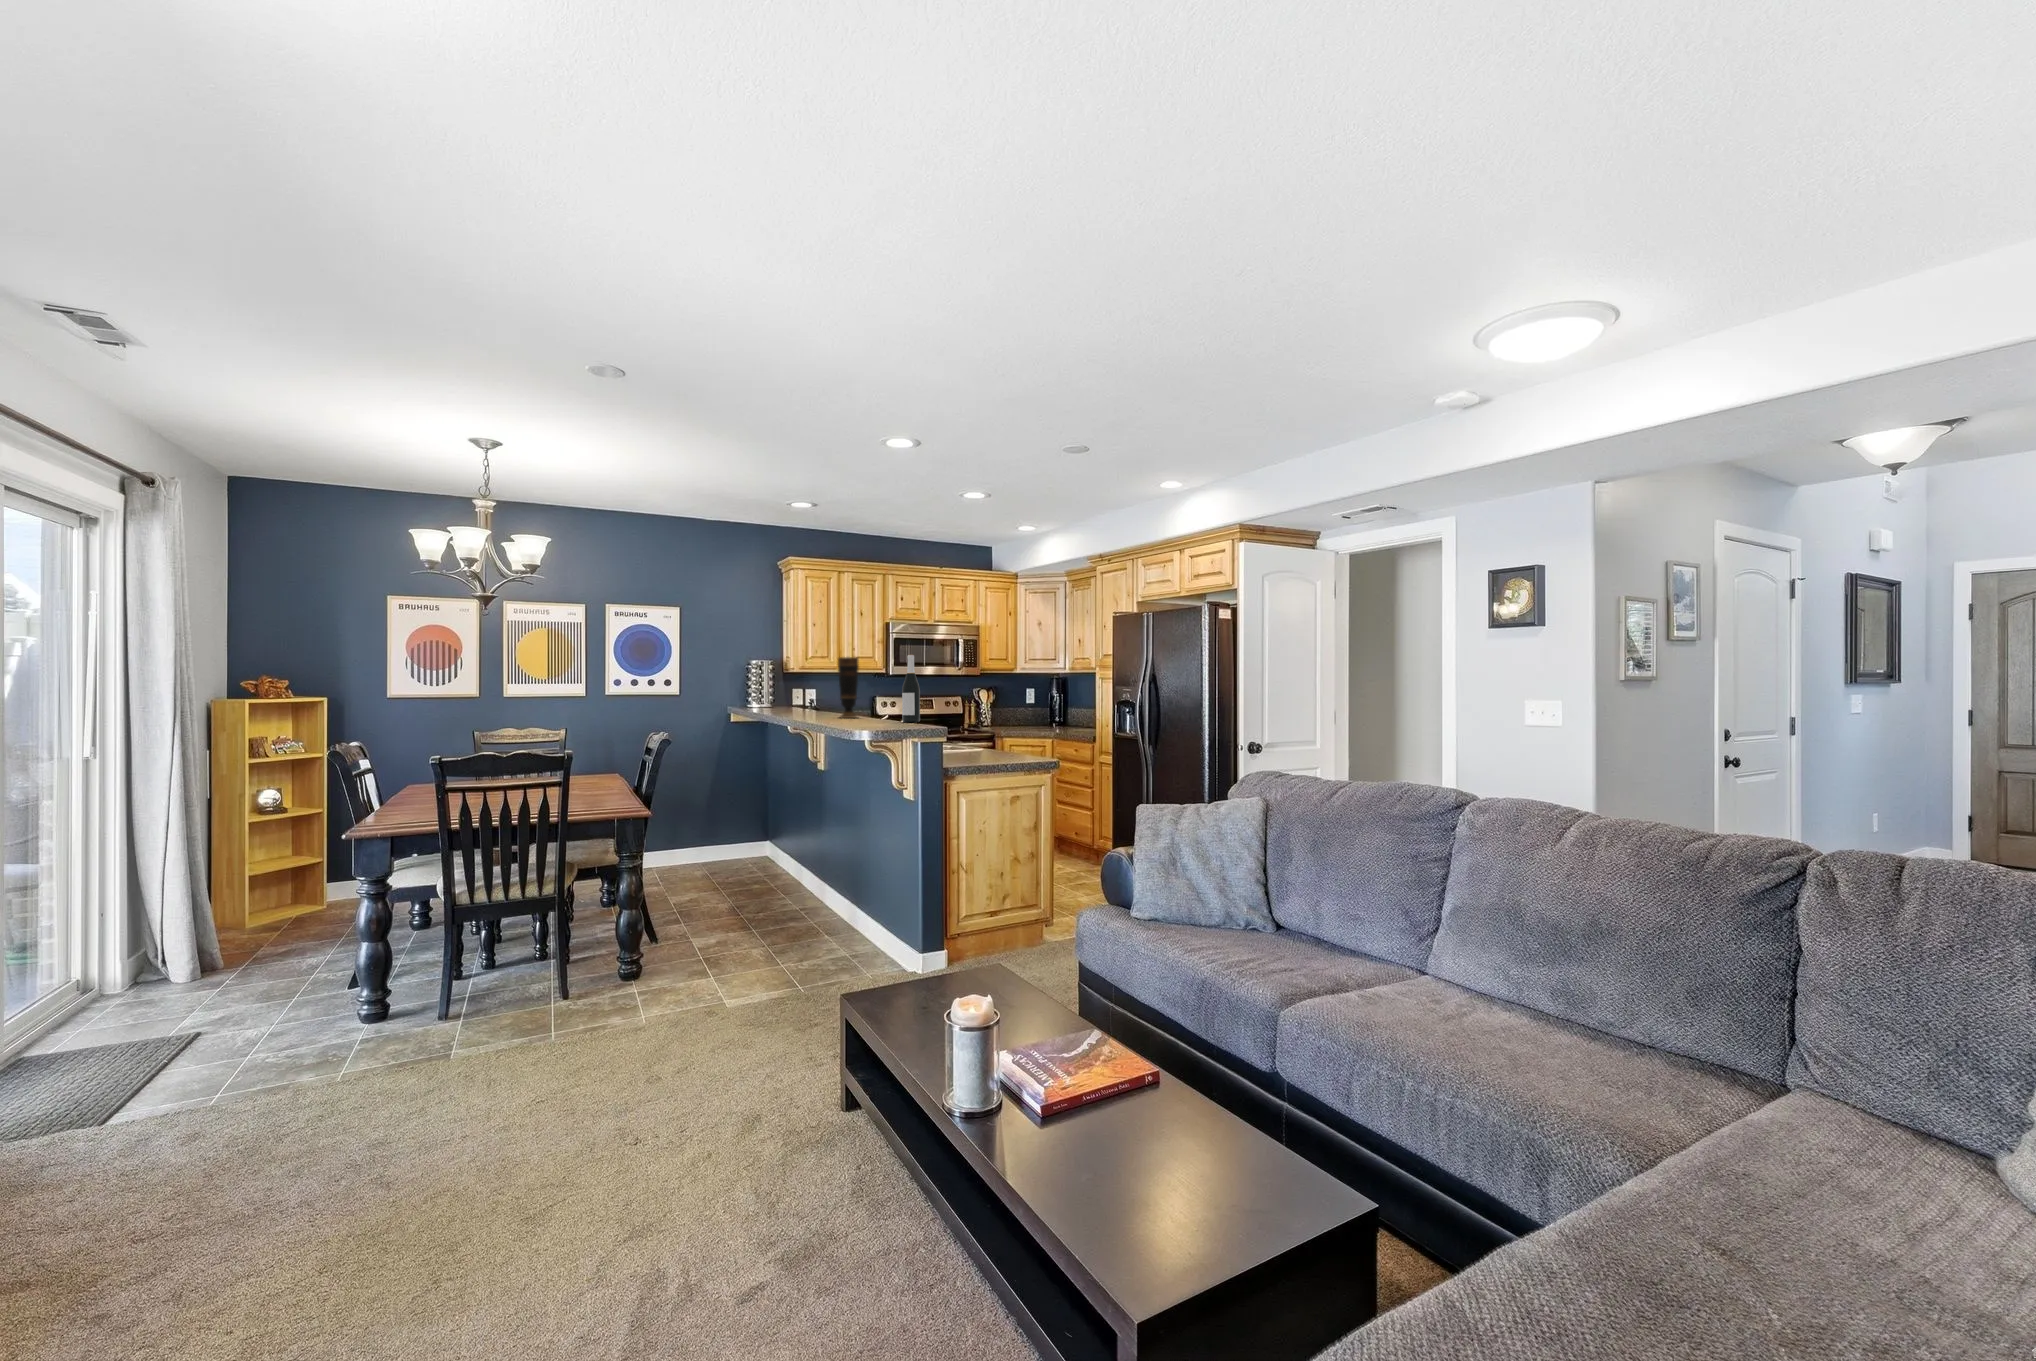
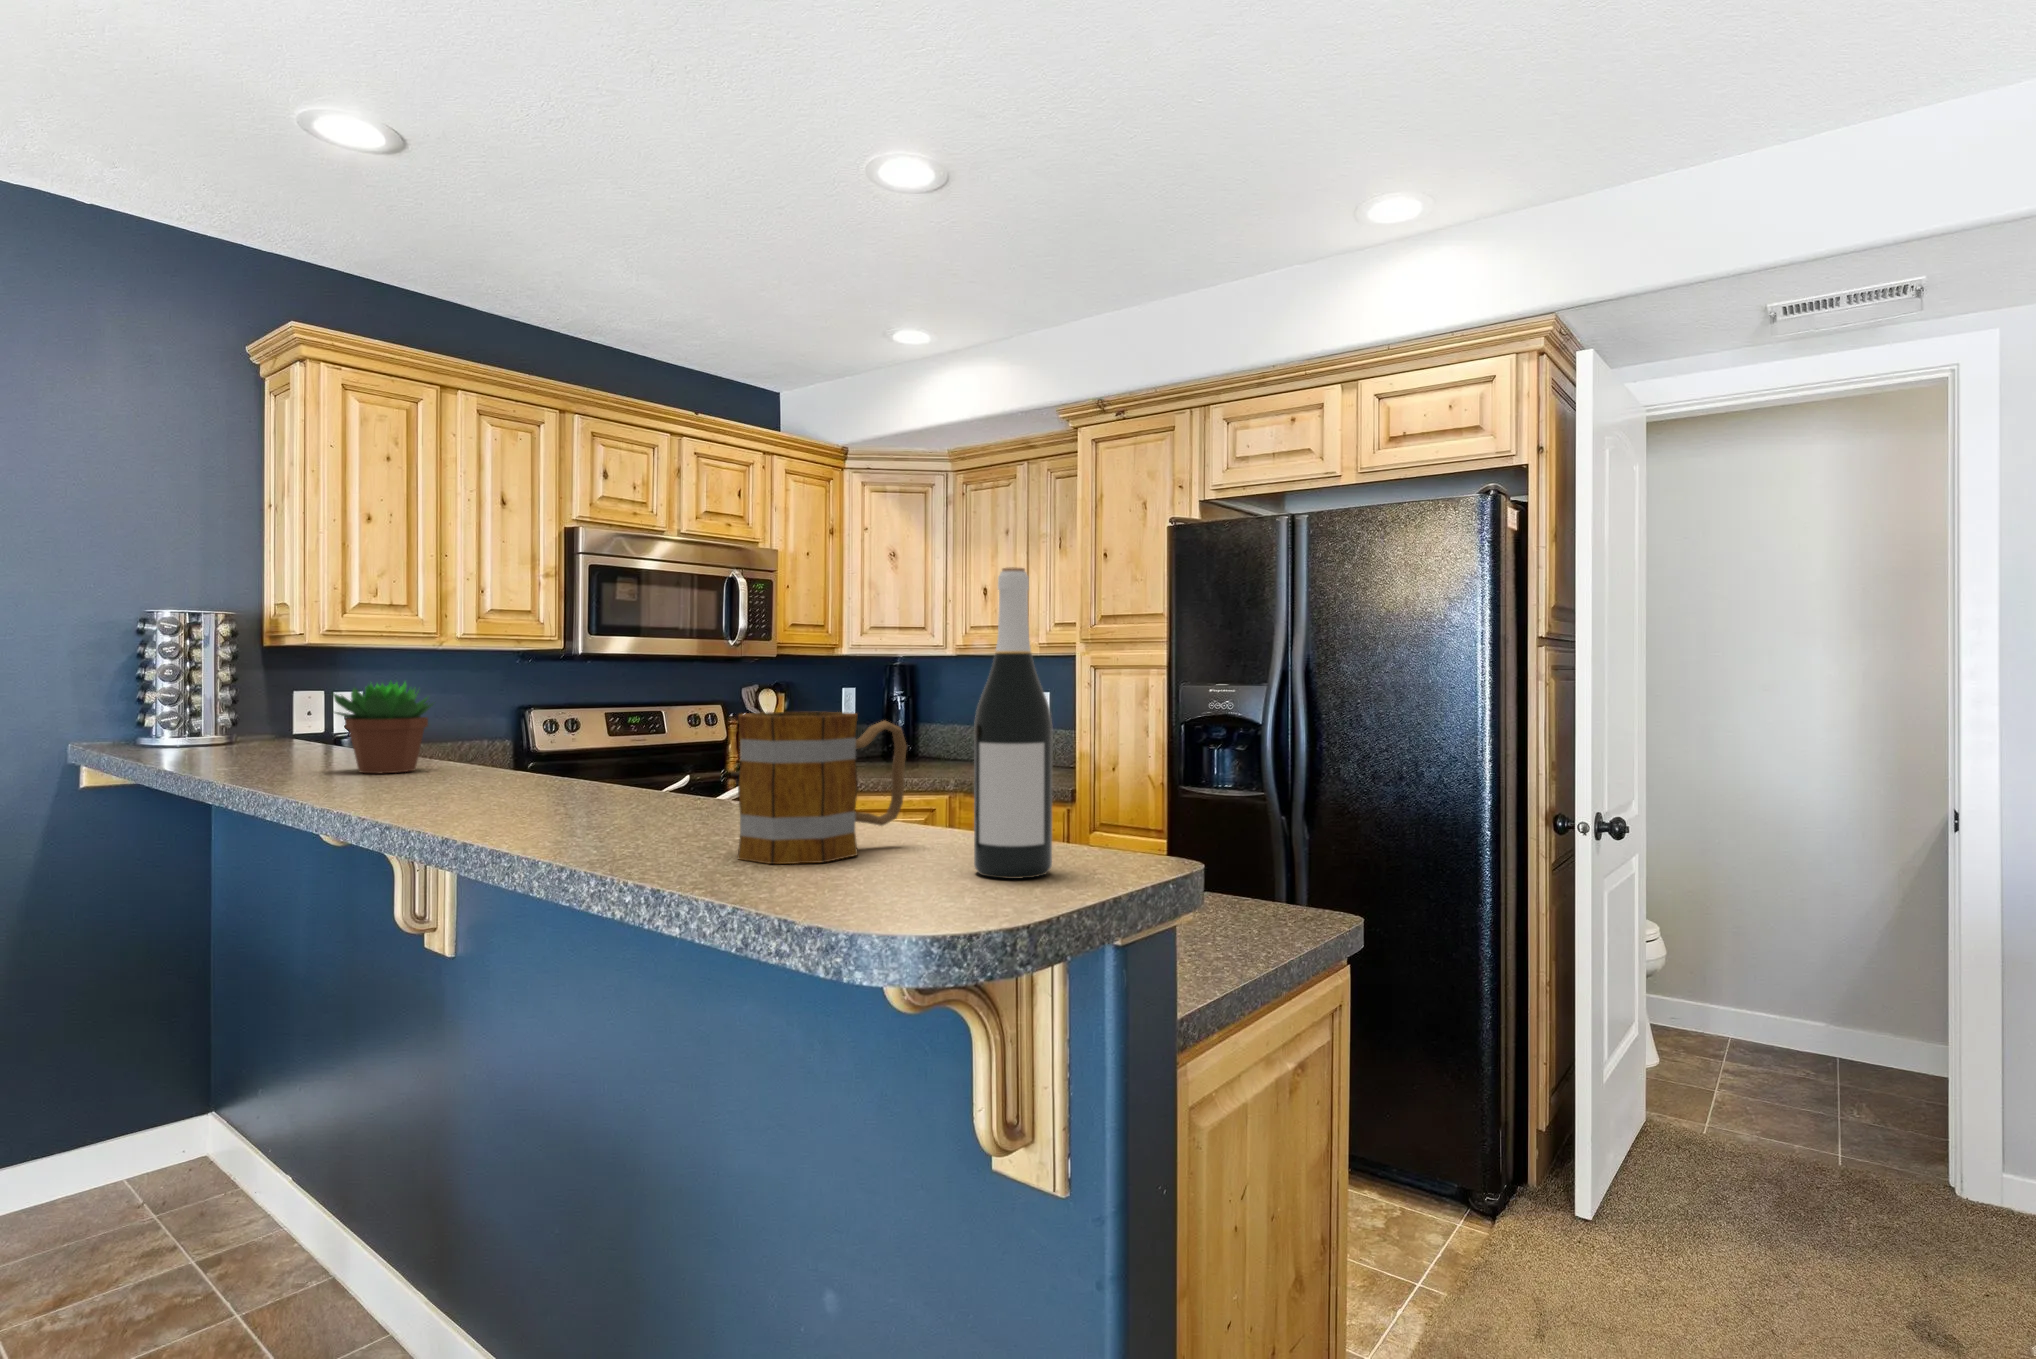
vase: present [838,657,859,718] -> none [561,585,656,829]
succulent plant: none [796,683,825,713] -> present [333,682,435,773]
mug: none [862,688,904,721] -> present [738,712,907,864]

